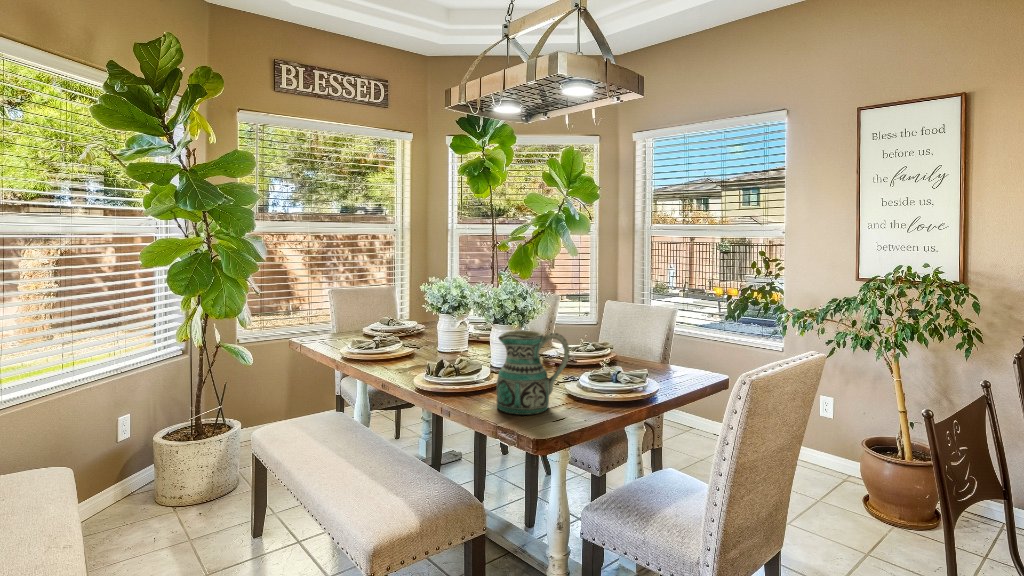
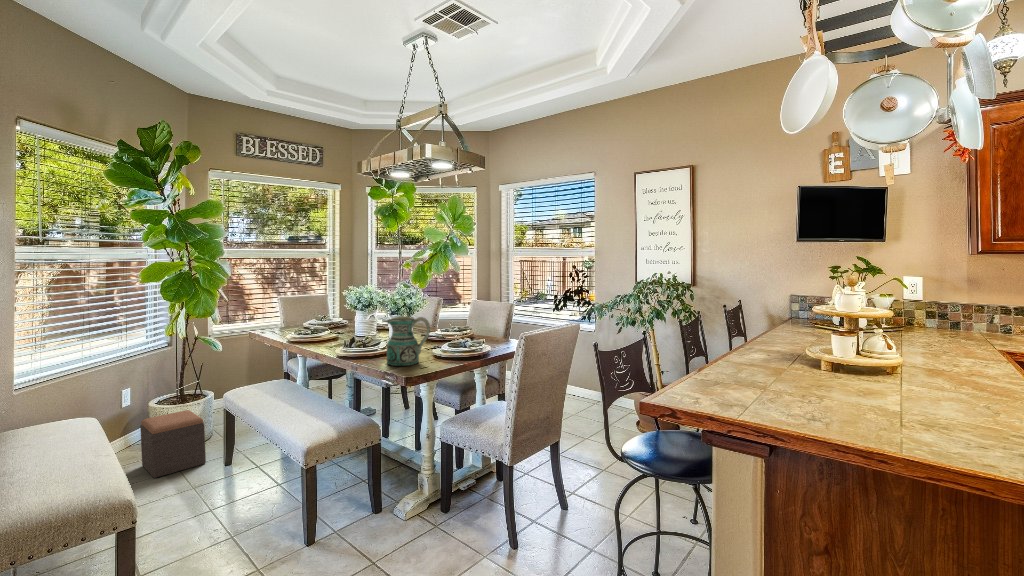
footstool: none [140,451,226,552] -> present [140,410,206,478]

